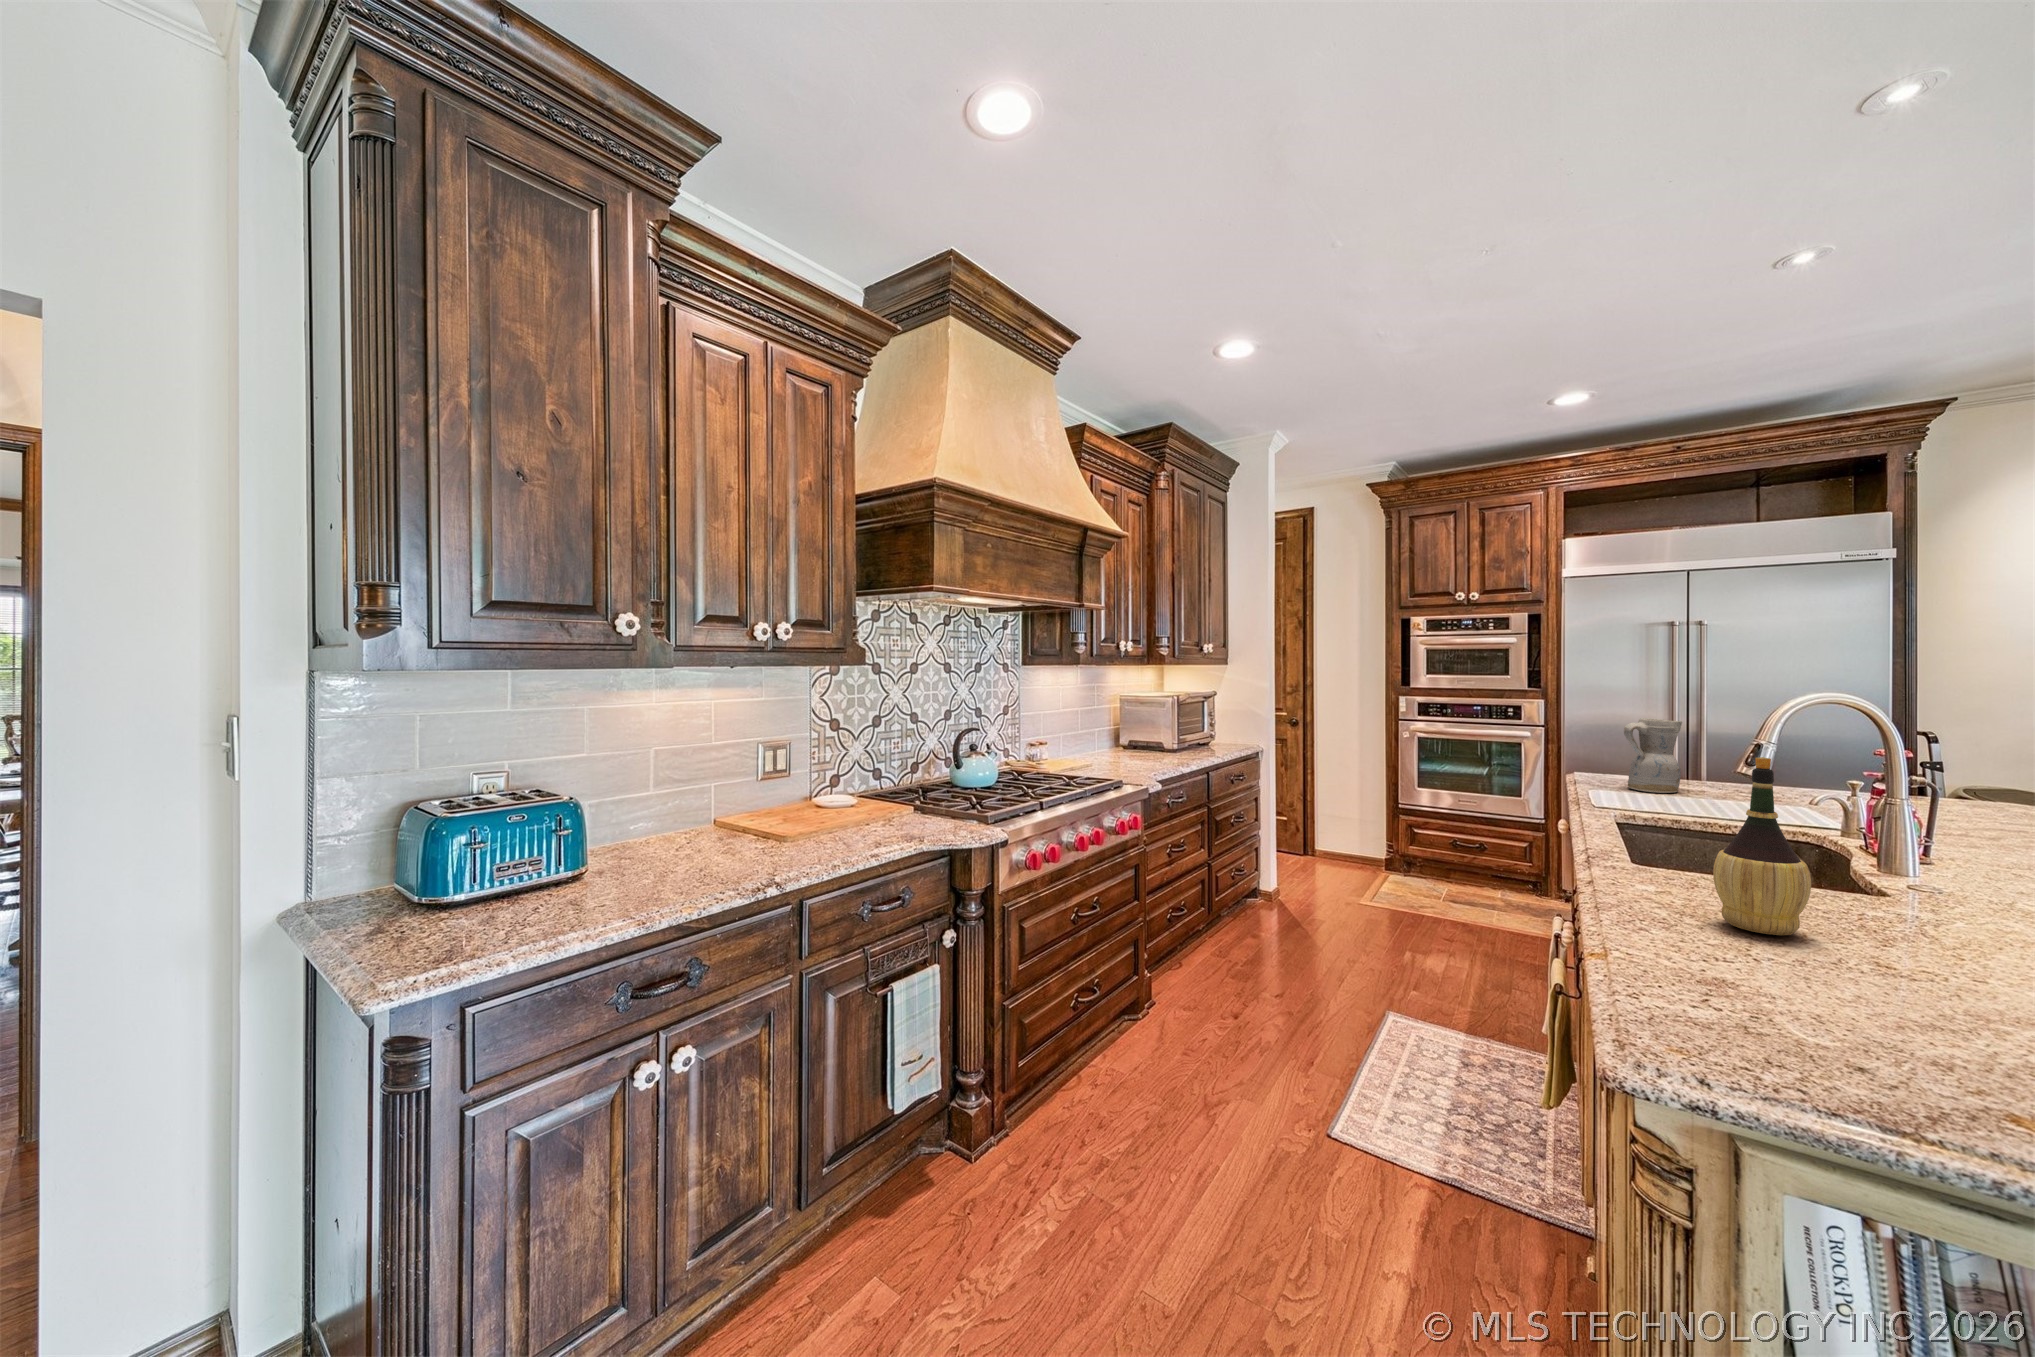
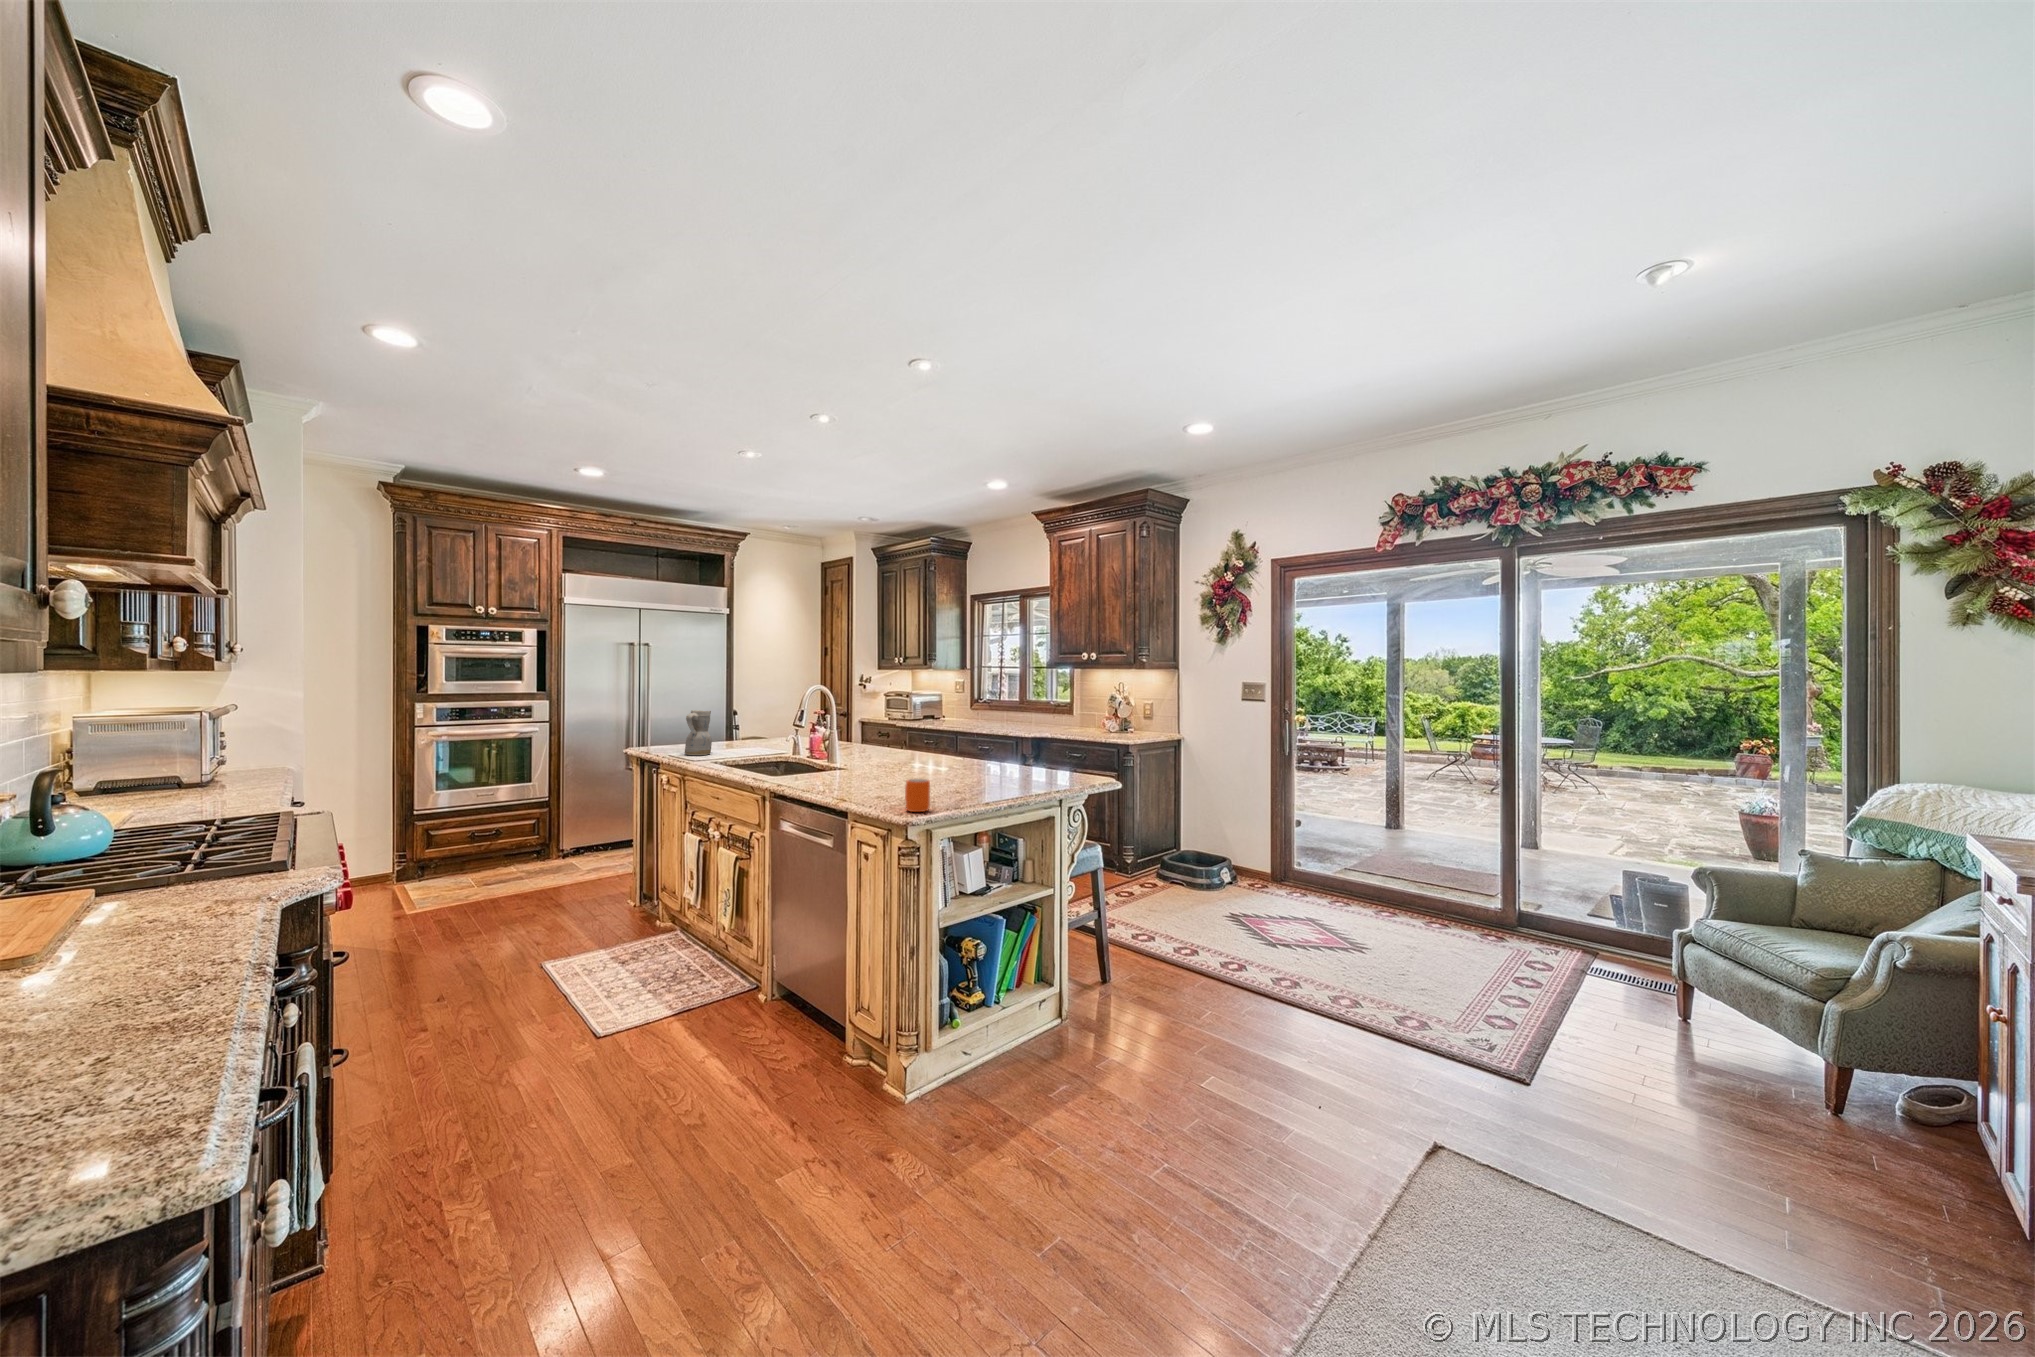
wine bottle: present [1713,757,1811,935] -> none [839,723,869,795]
mug: none [1791,932,1897,1049] -> present [905,779,930,812]

